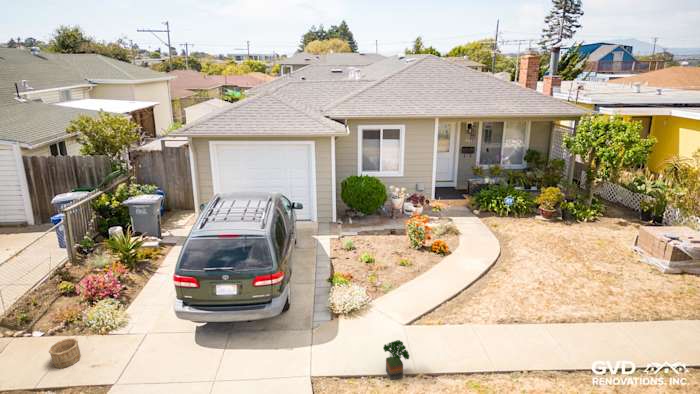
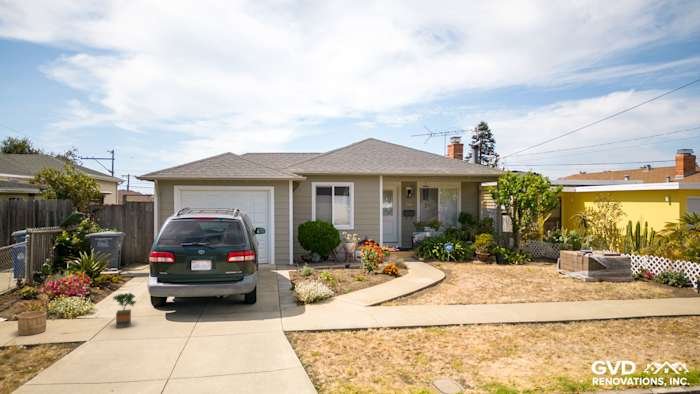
potted tree: present [383,340,409,380] -> present [113,293,136,328]

